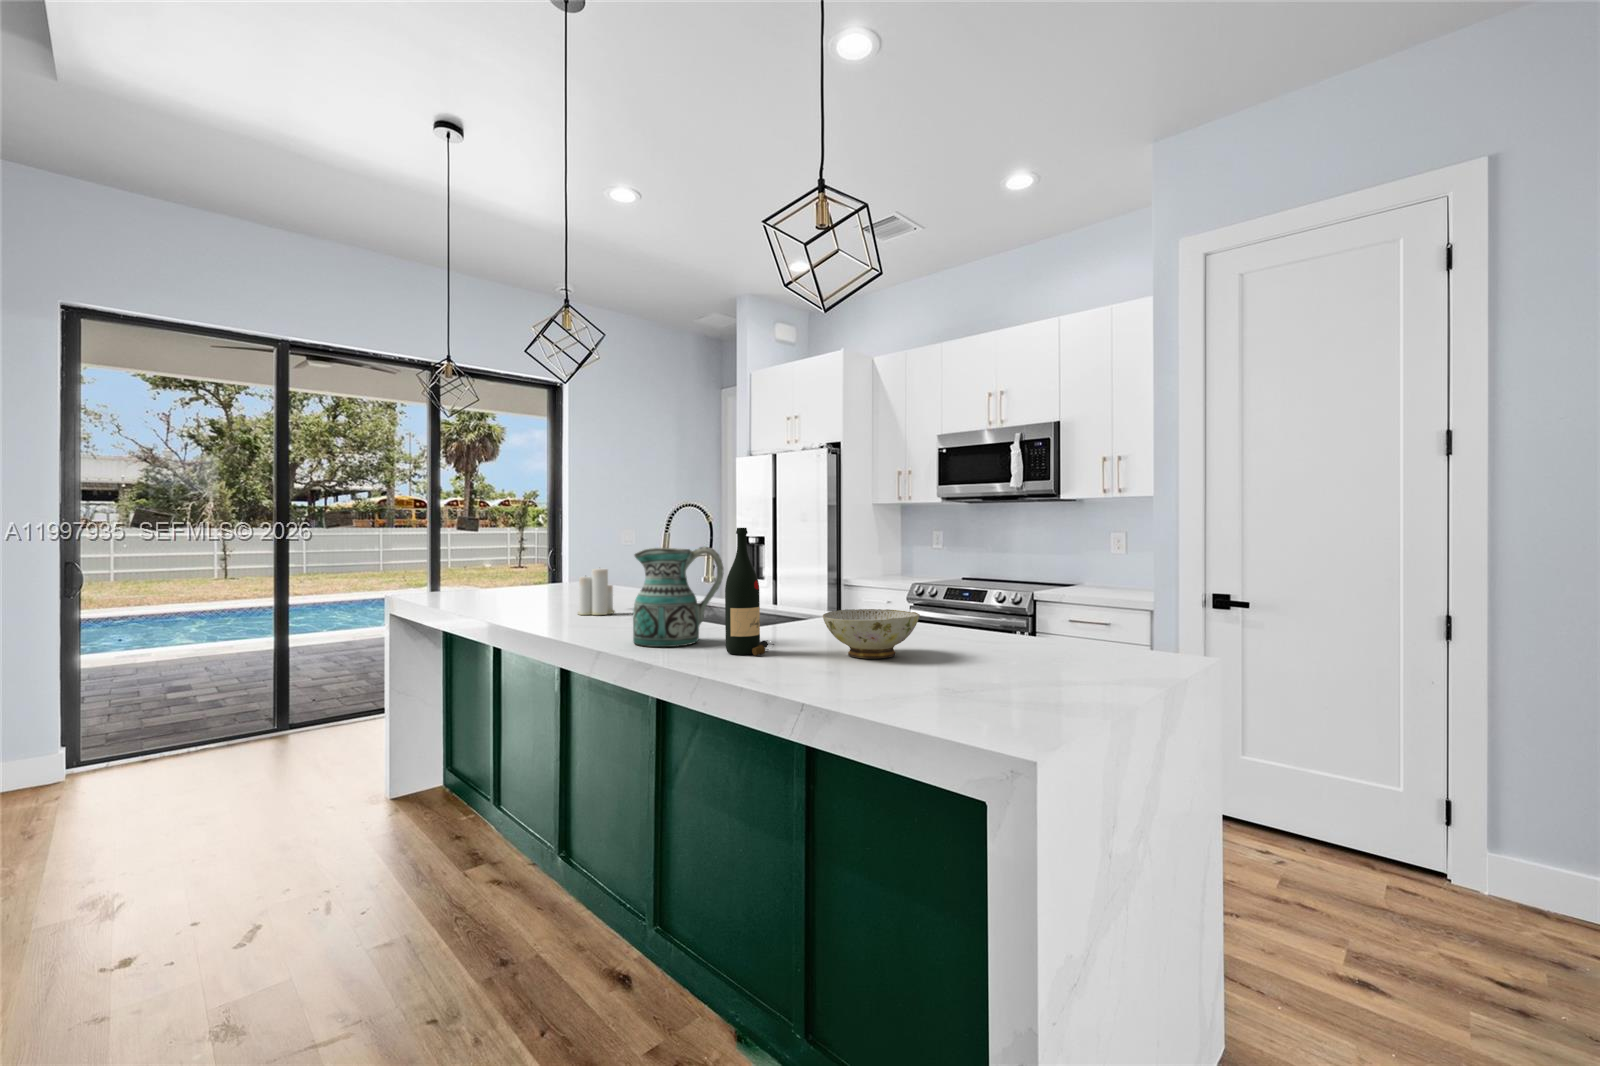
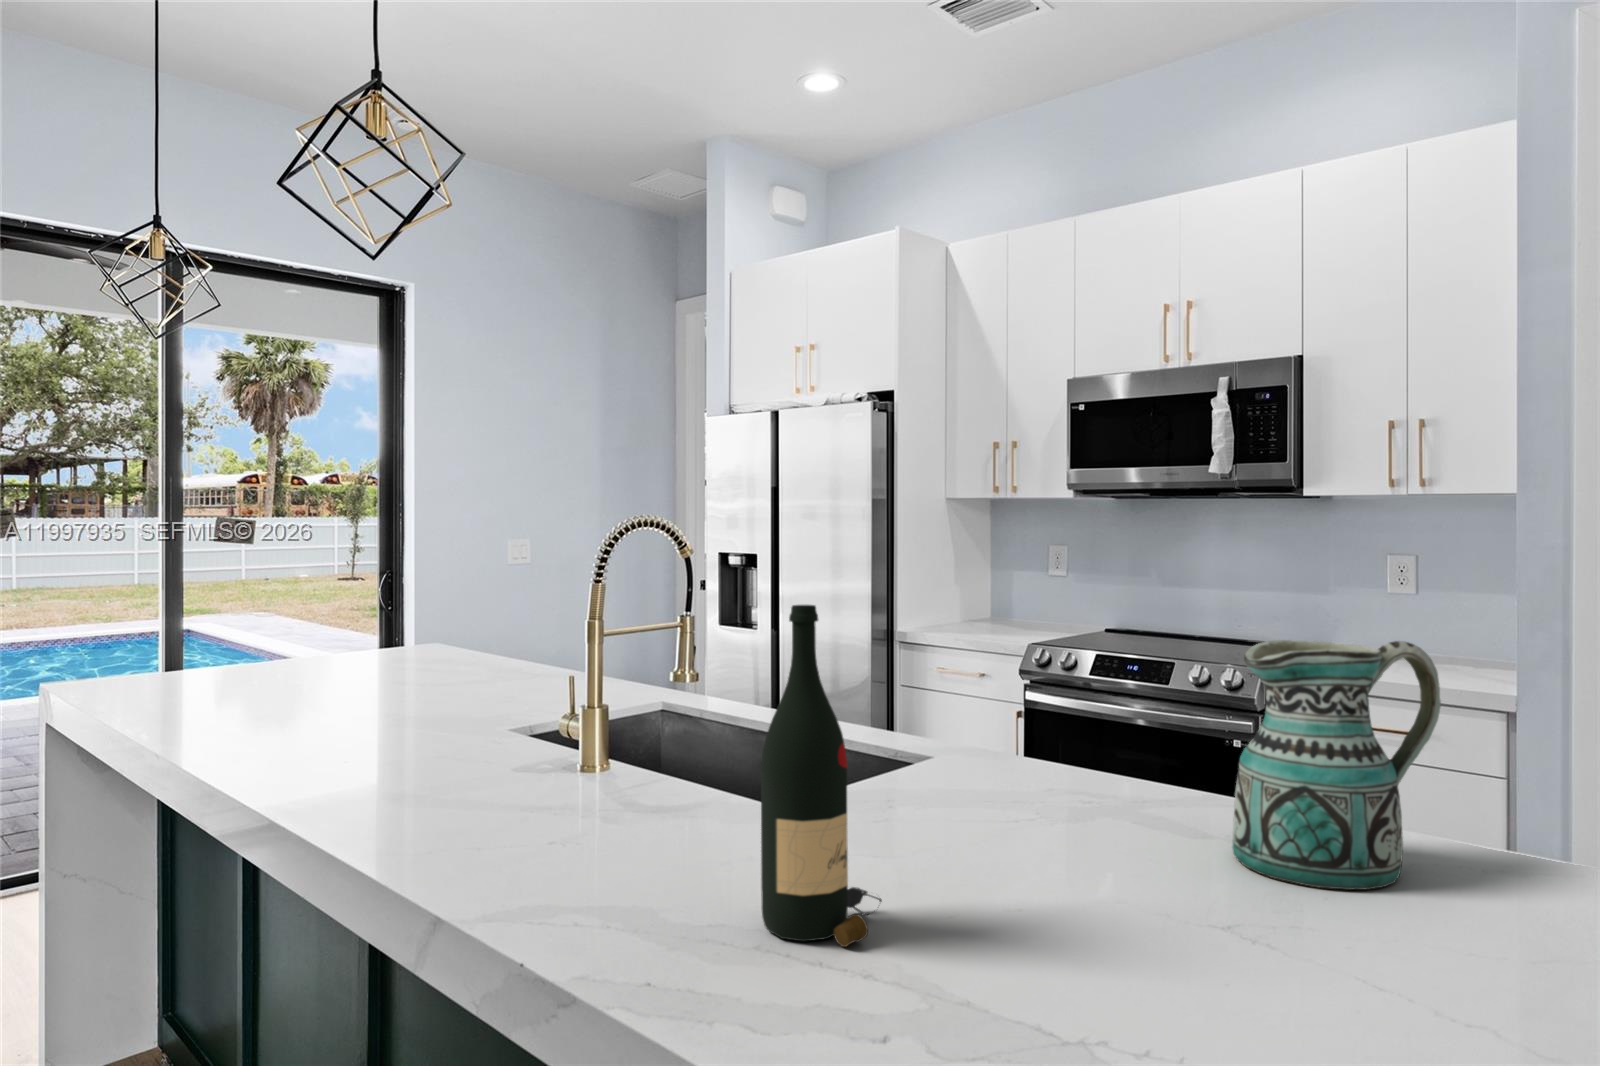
ceramic pitcher: present [633,547,724,647] -> present [1232,640,1441,890]
candle: present [578,568,615,615] -> none [406,639,487,749]
ceramic bowl: present [823,609,920,658] -> none [1014,802,1278,962]

